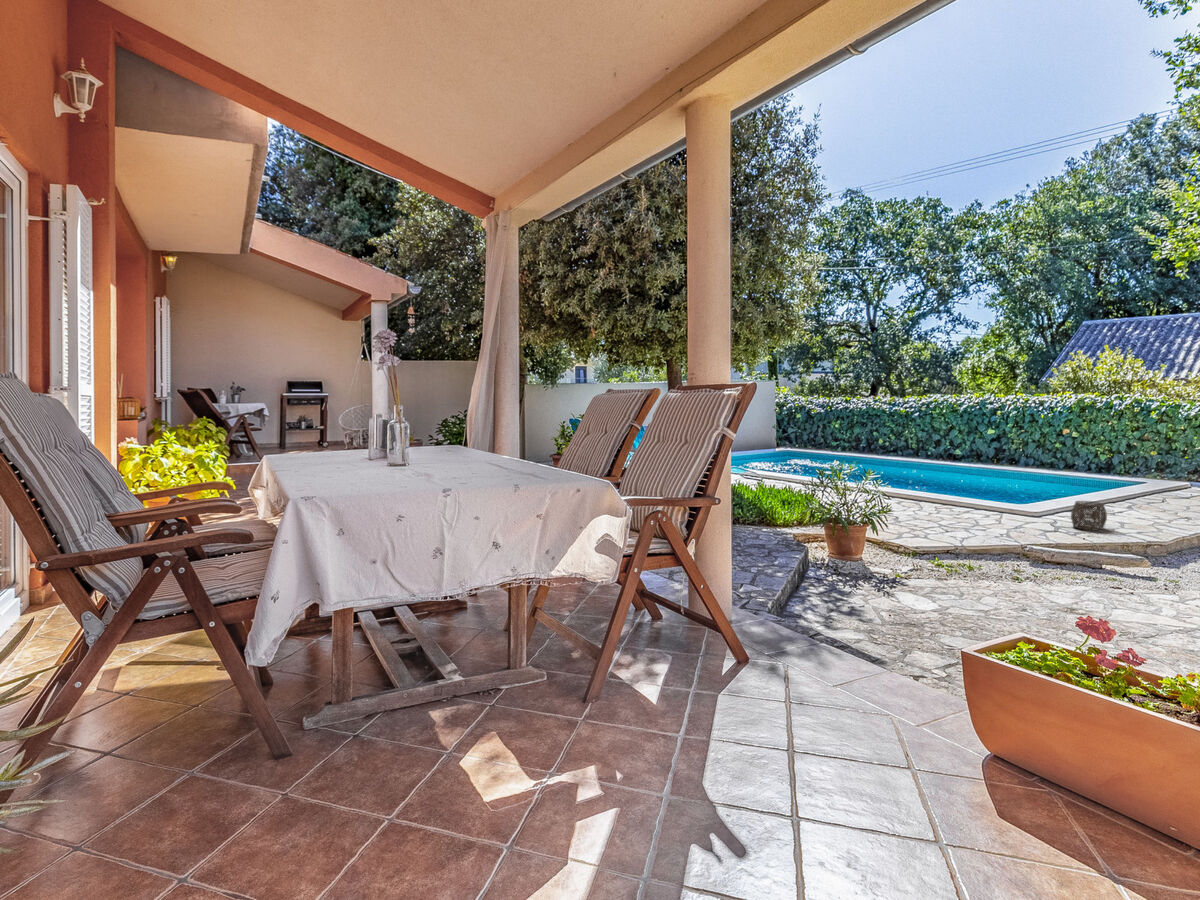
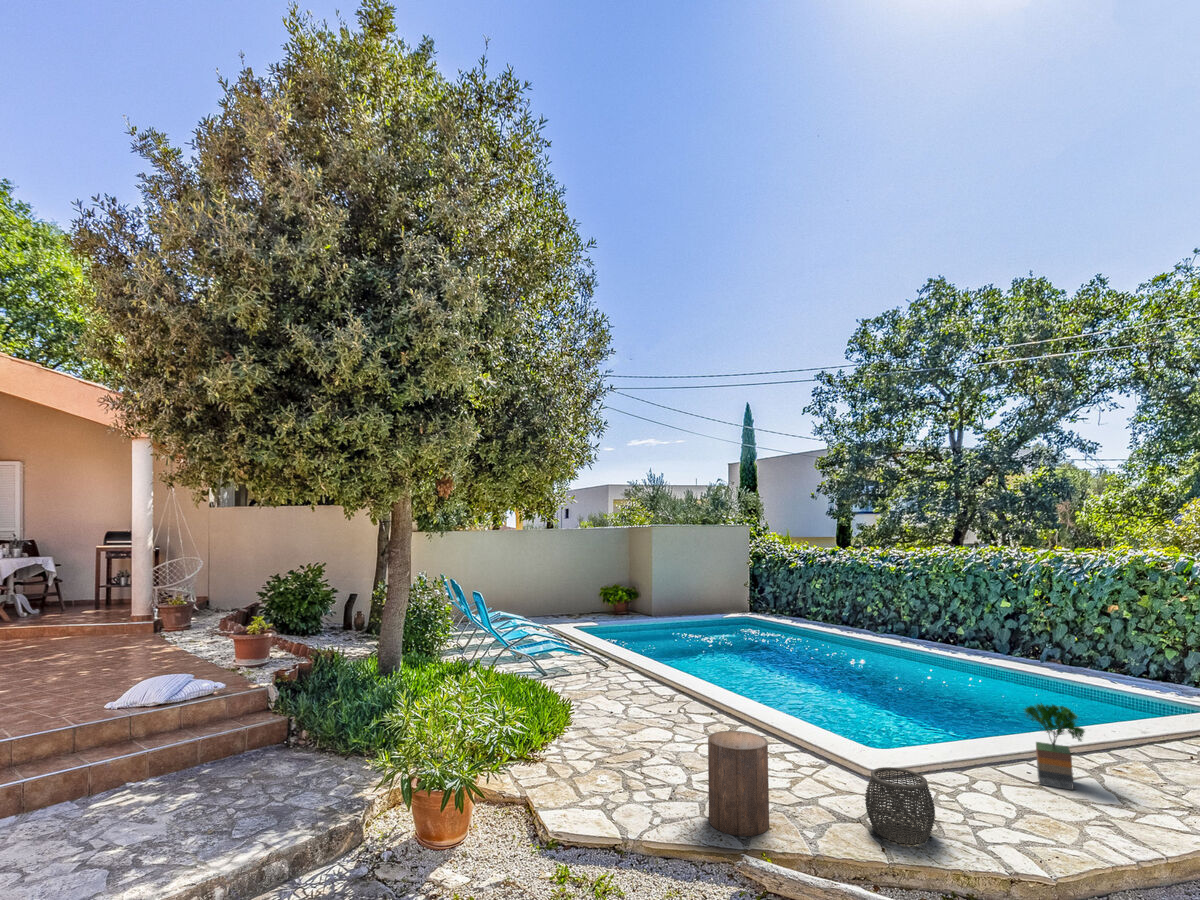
potted tree: none [1100,473,1134,512] -> present [1025,703,1085,790]
stool: none [1003,490,1039,534] -> present [708,731,769,836]

